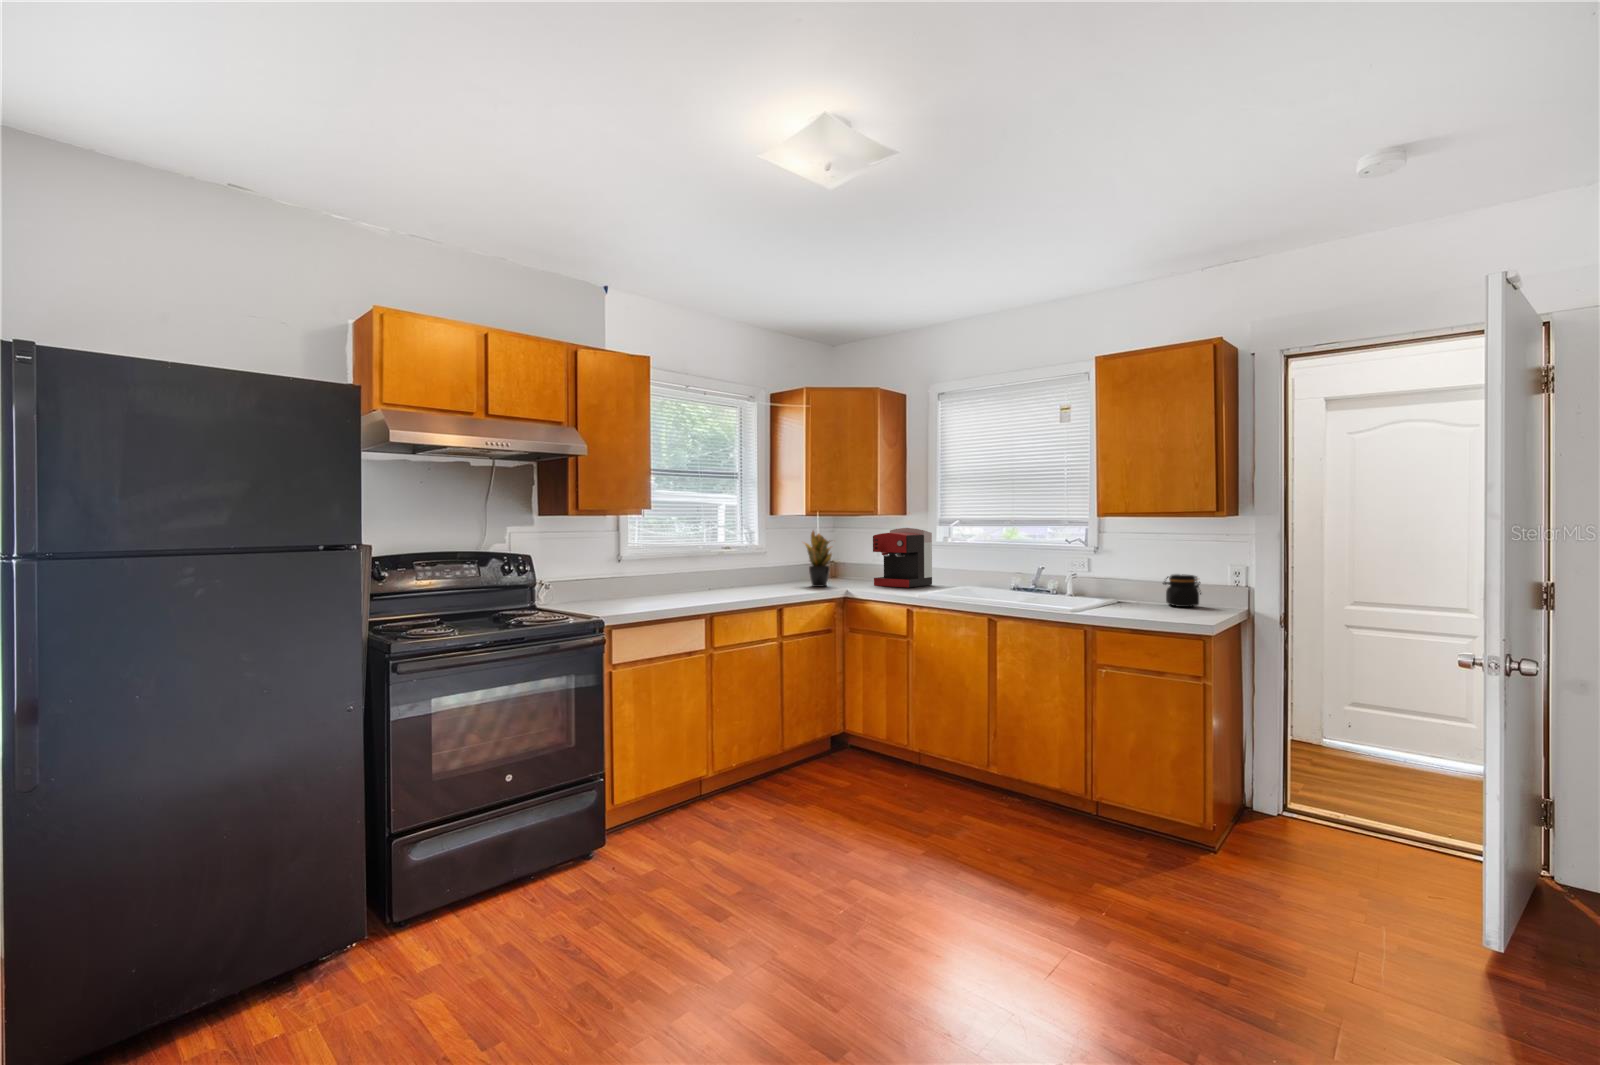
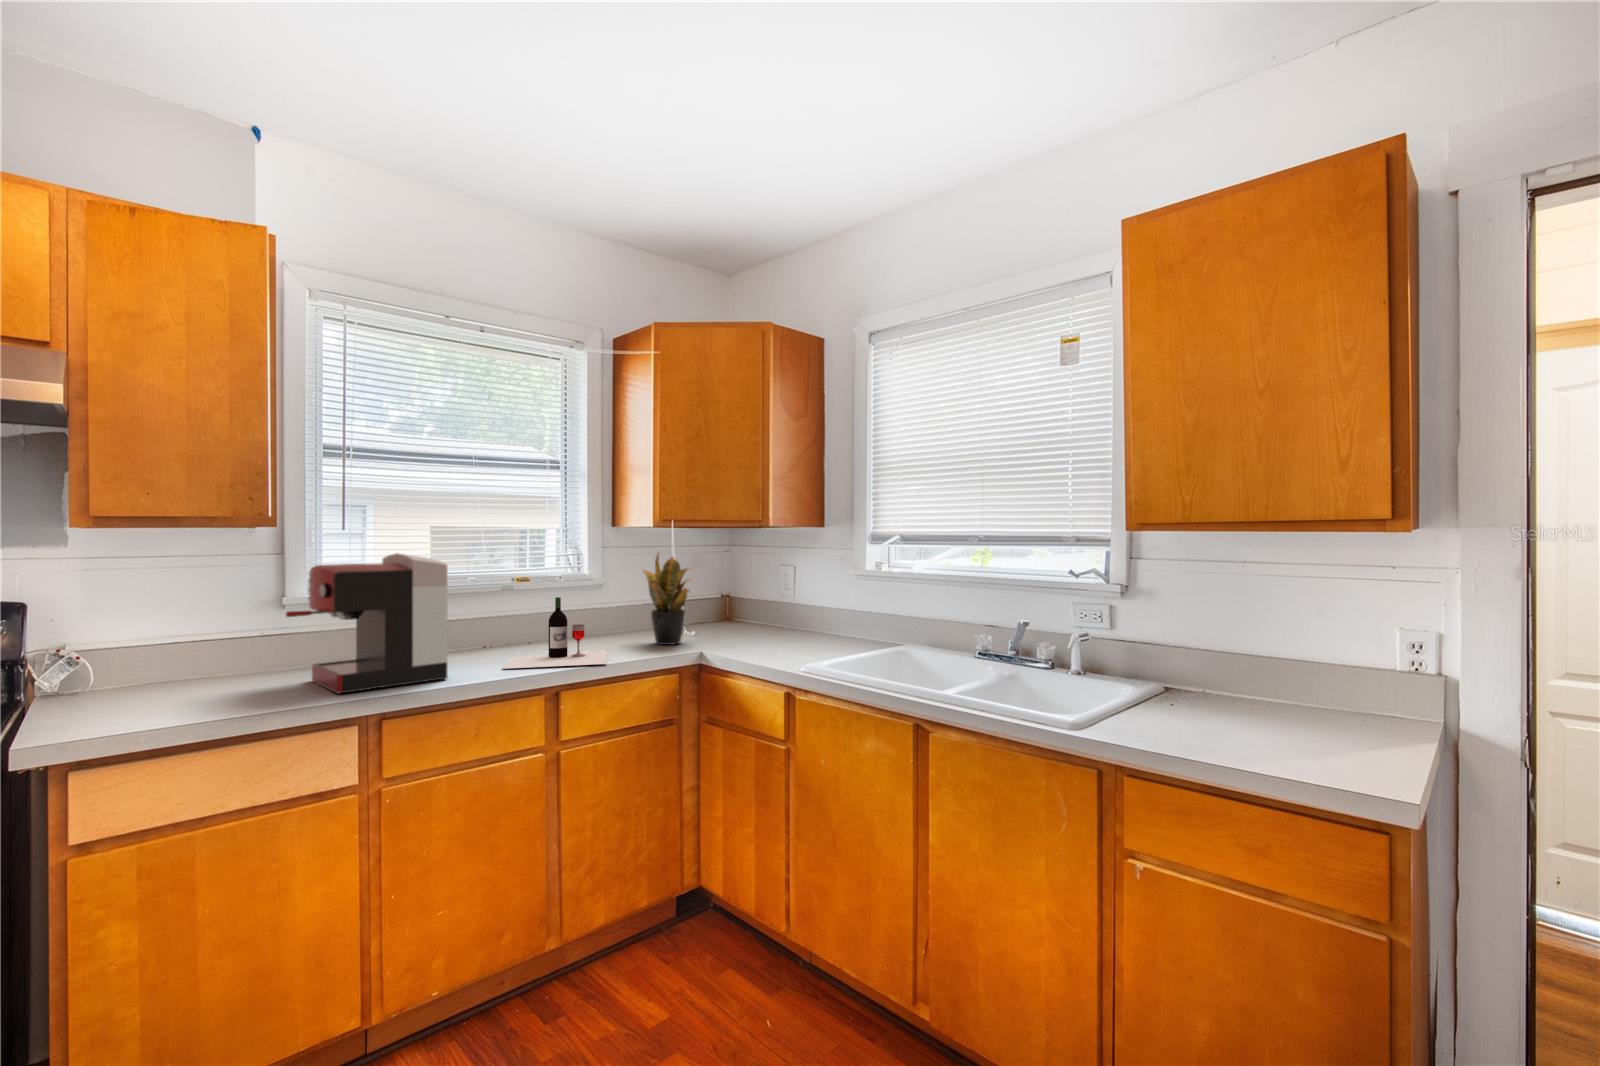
coffee maker: present [873,528,932,588] -> present [286,553,448,693]
wine bottle: none [737,557,804,596] -> present [503,597,607,669]
jar: present [1163,574,1201,607] -> none [1255,644,1338,711]

